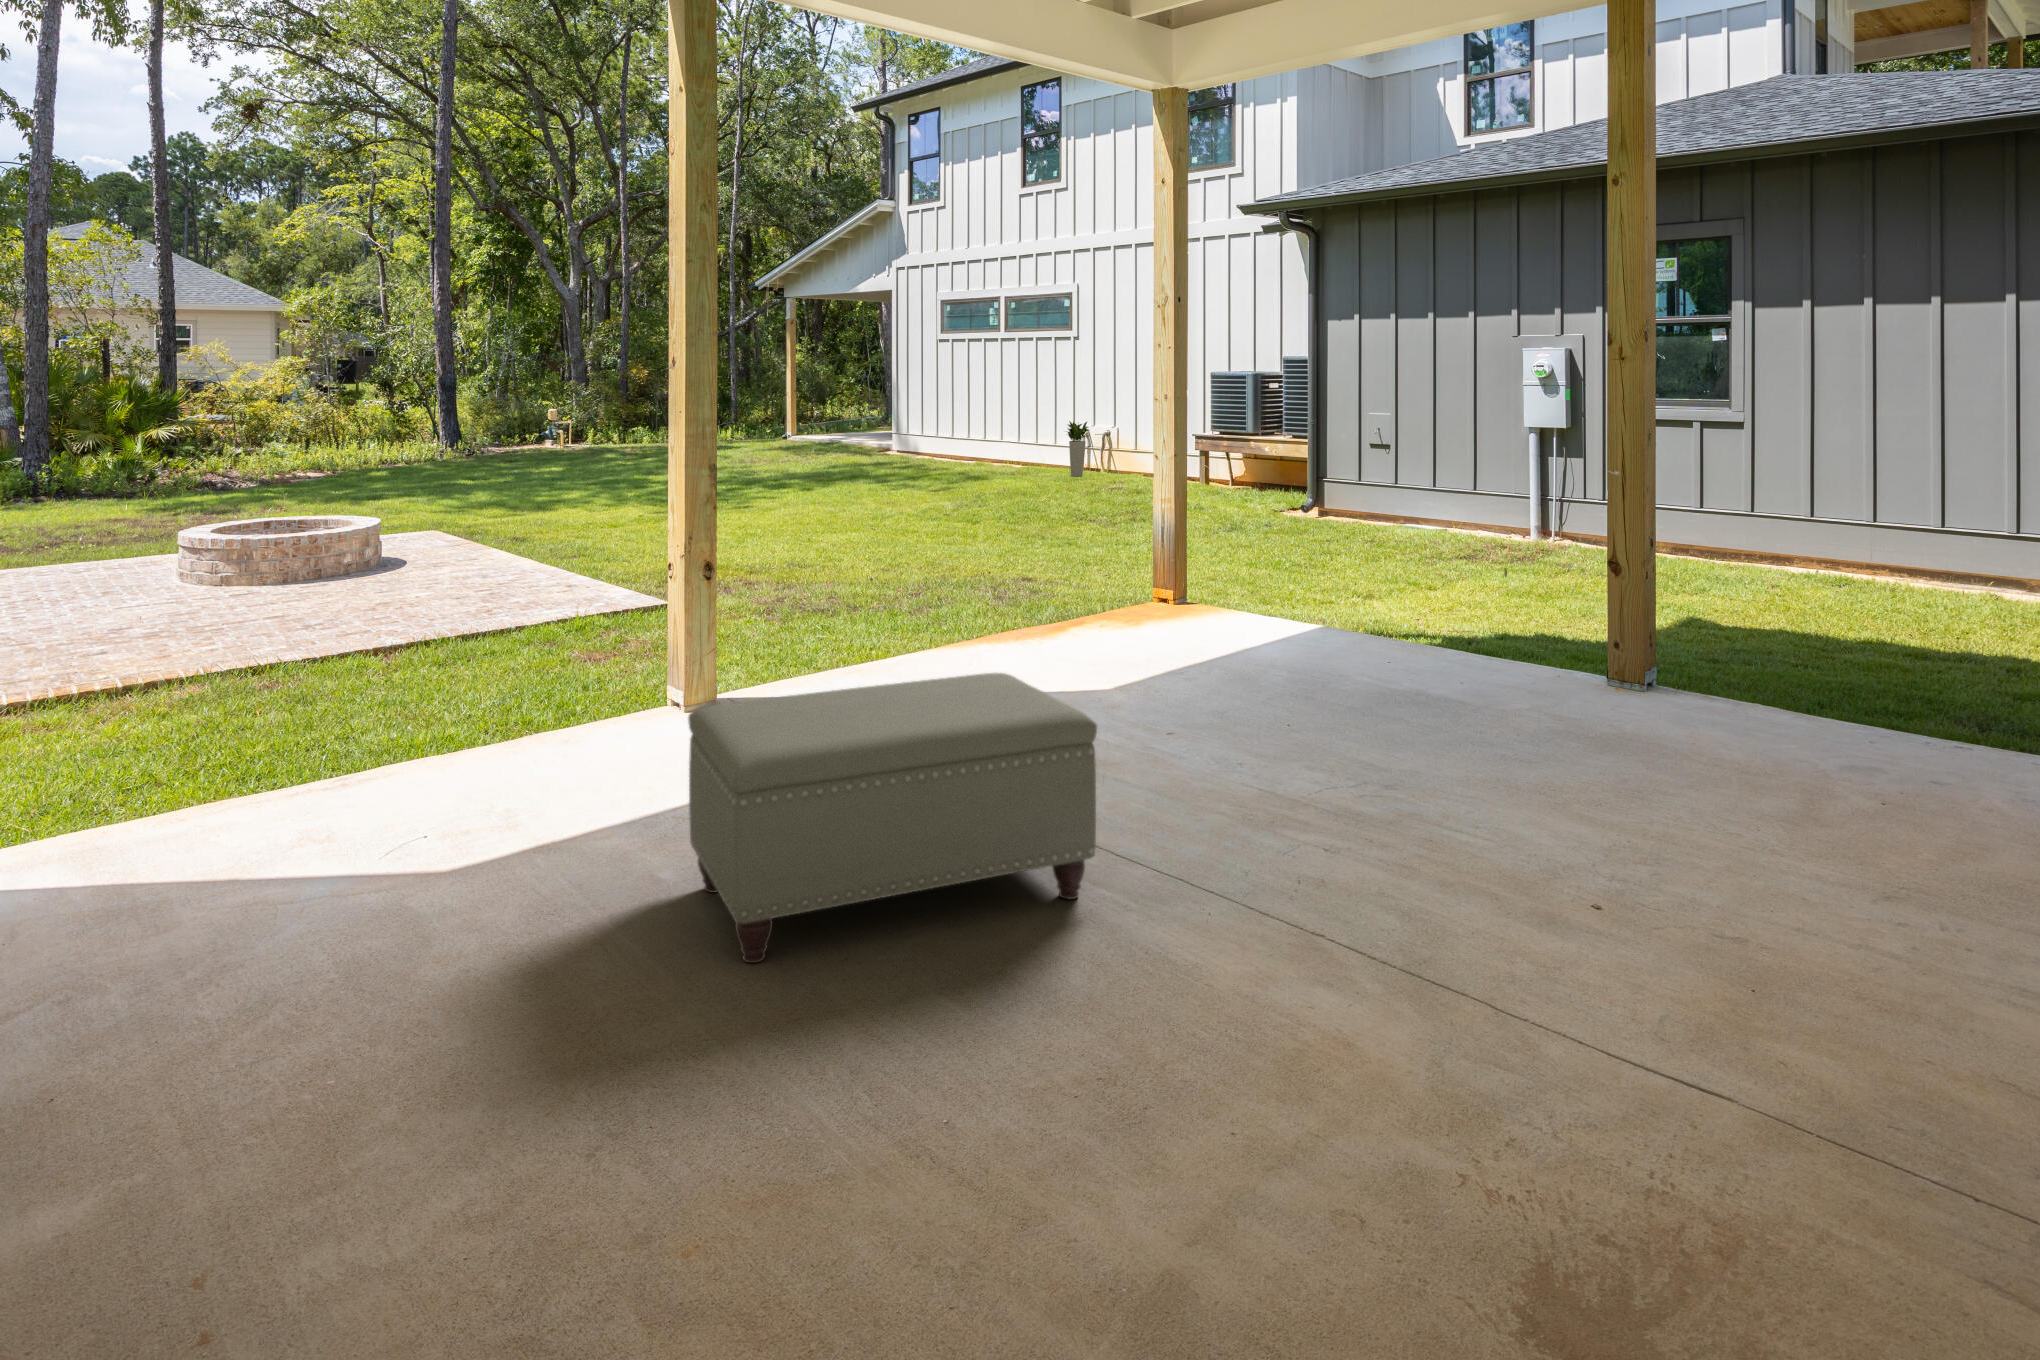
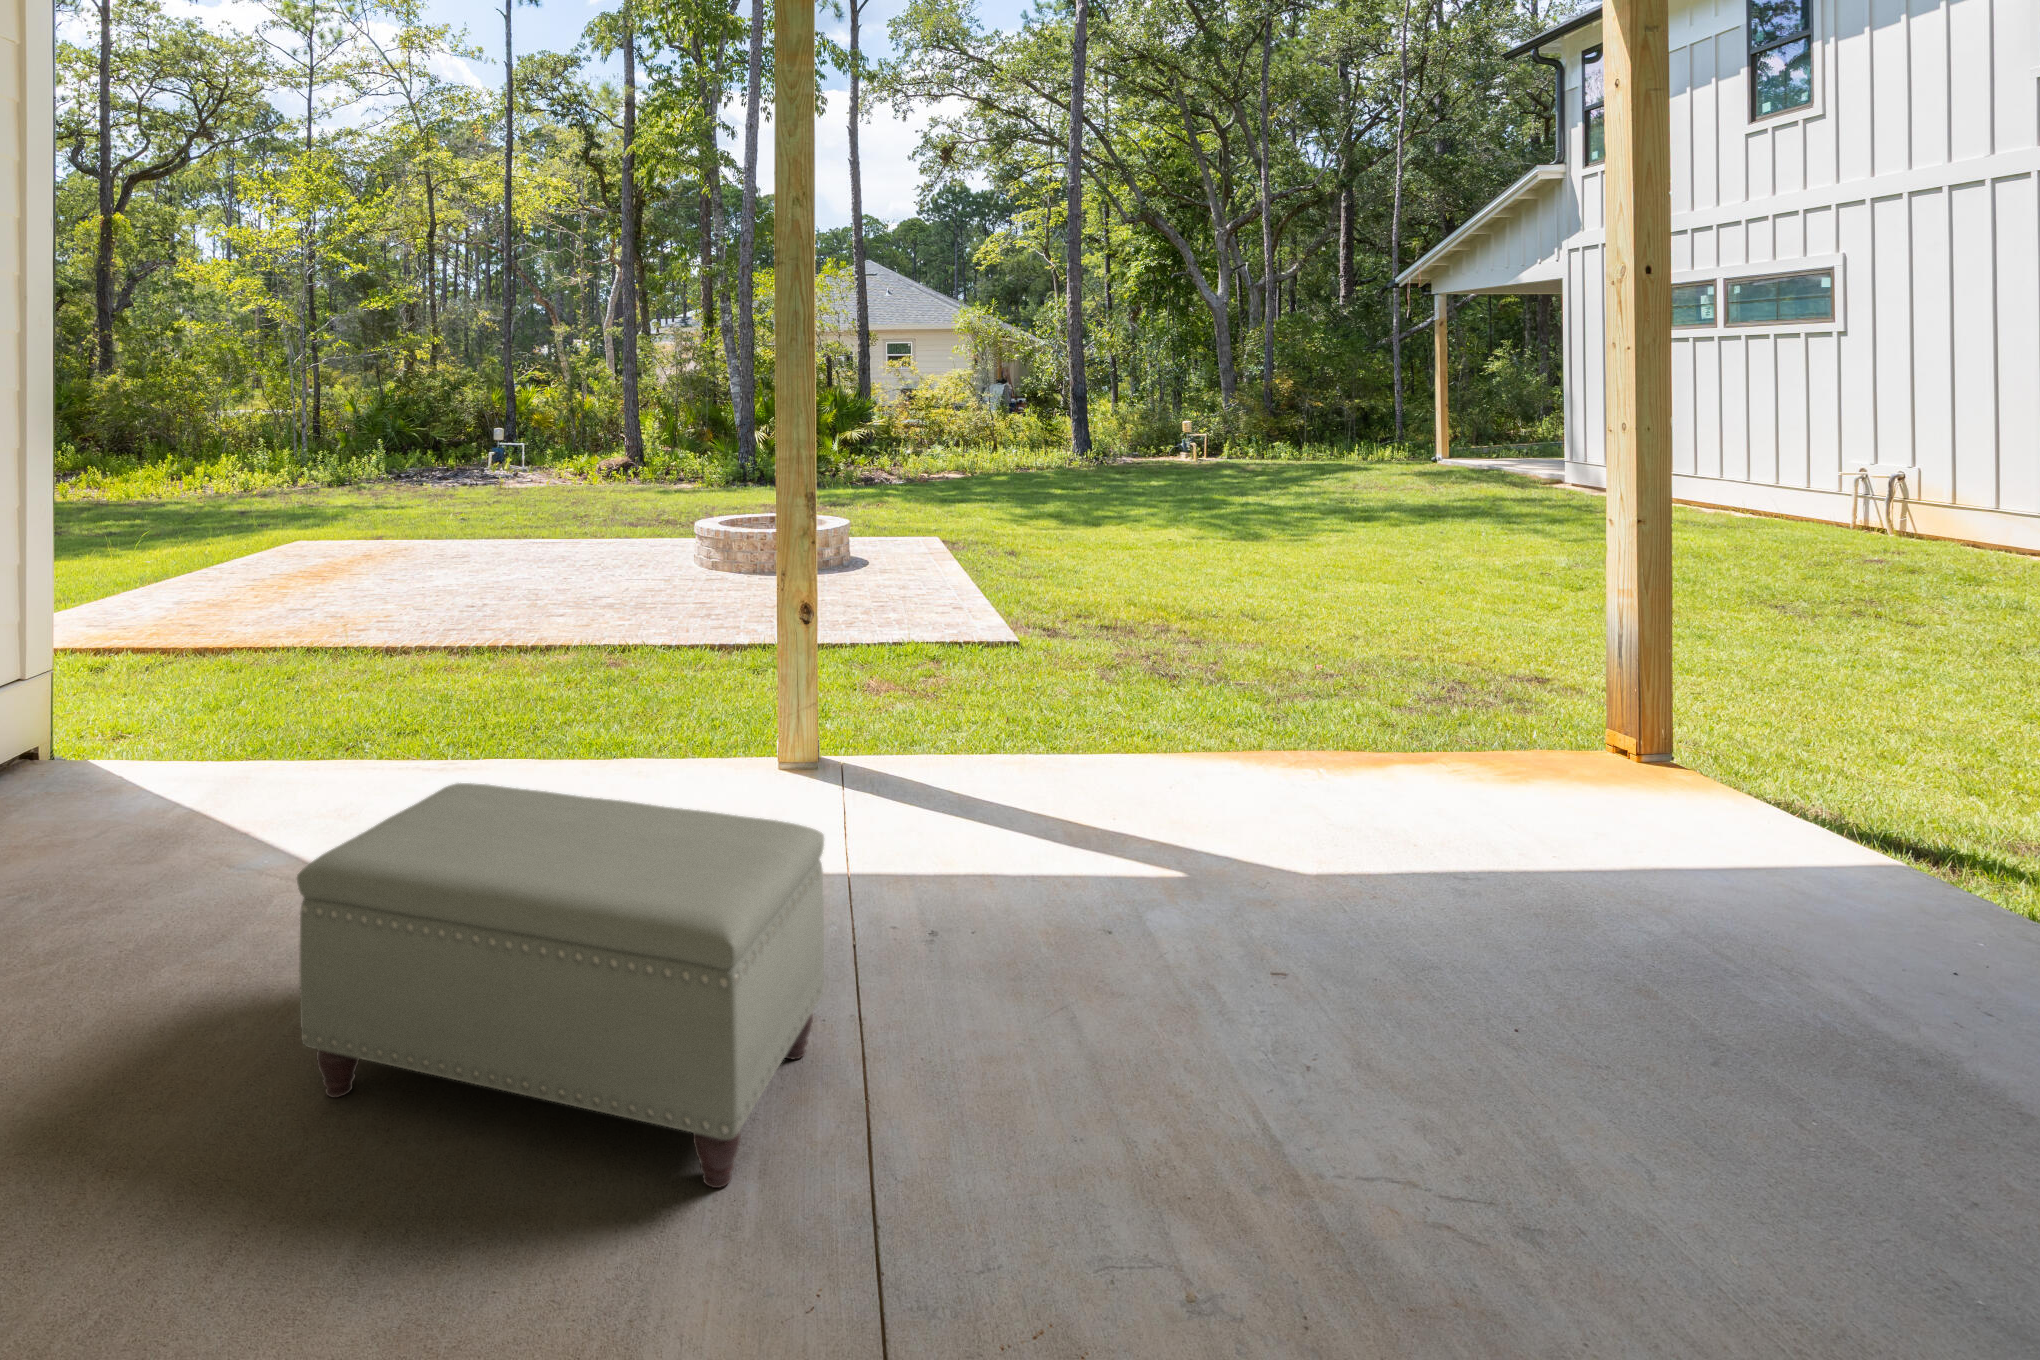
planter: present [1068,421,1089,476] -> none [1808,452,1864,534]

